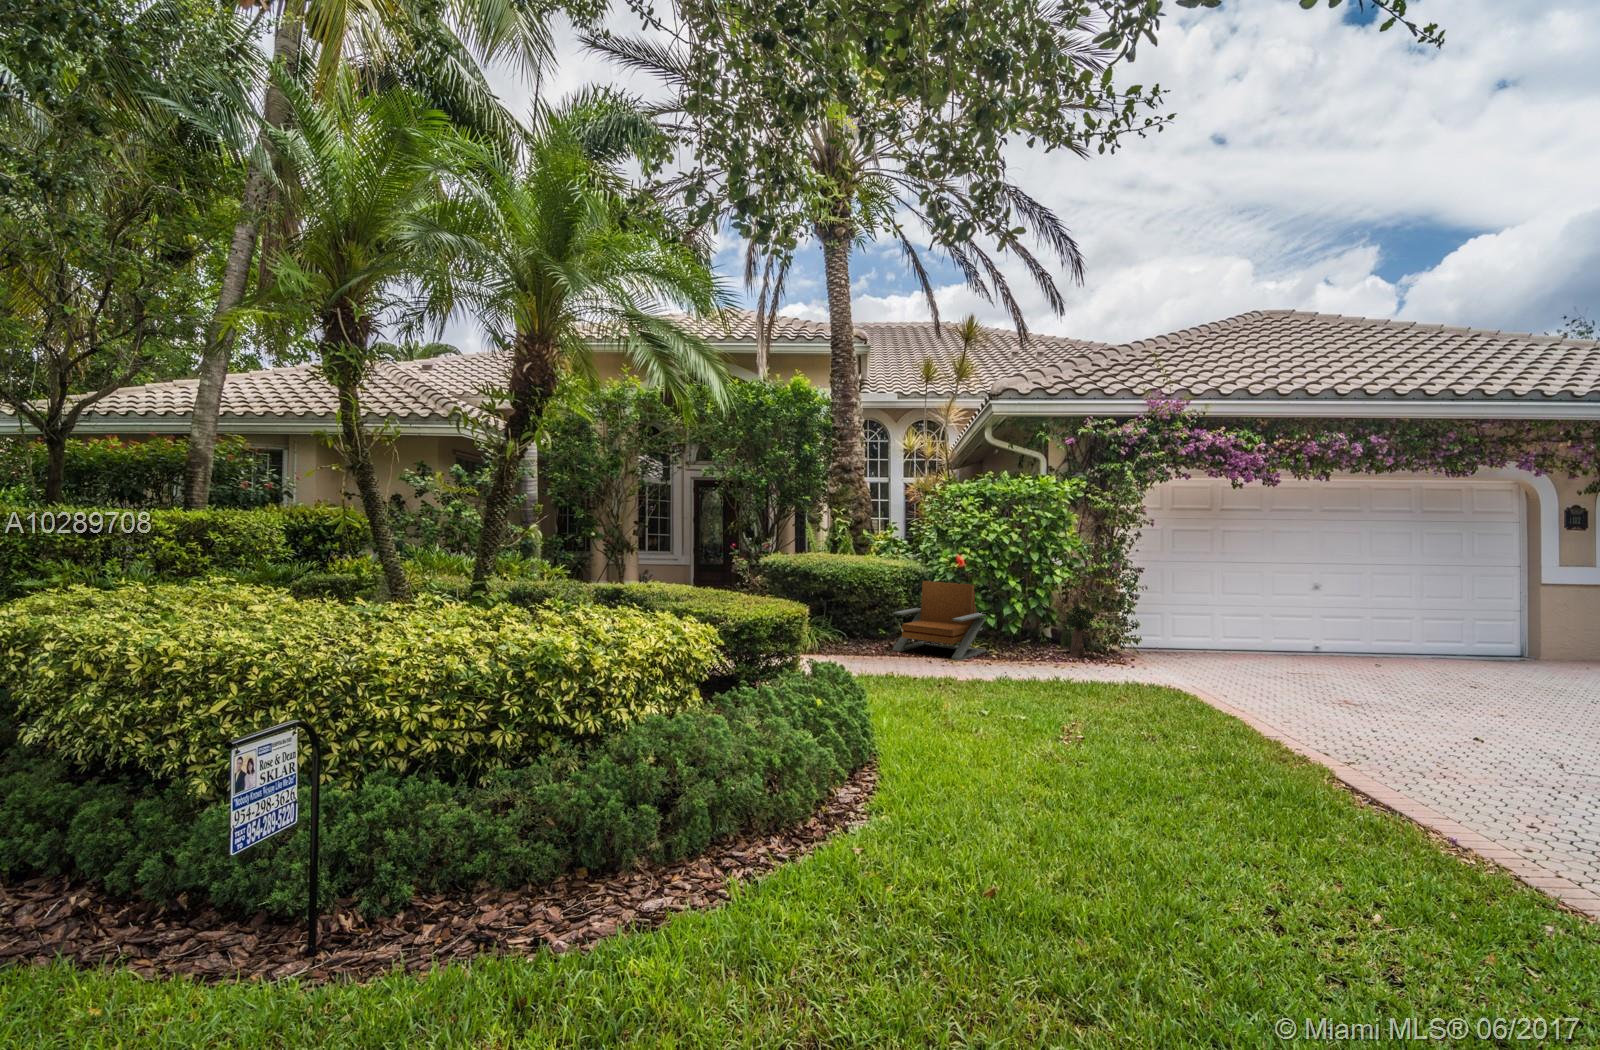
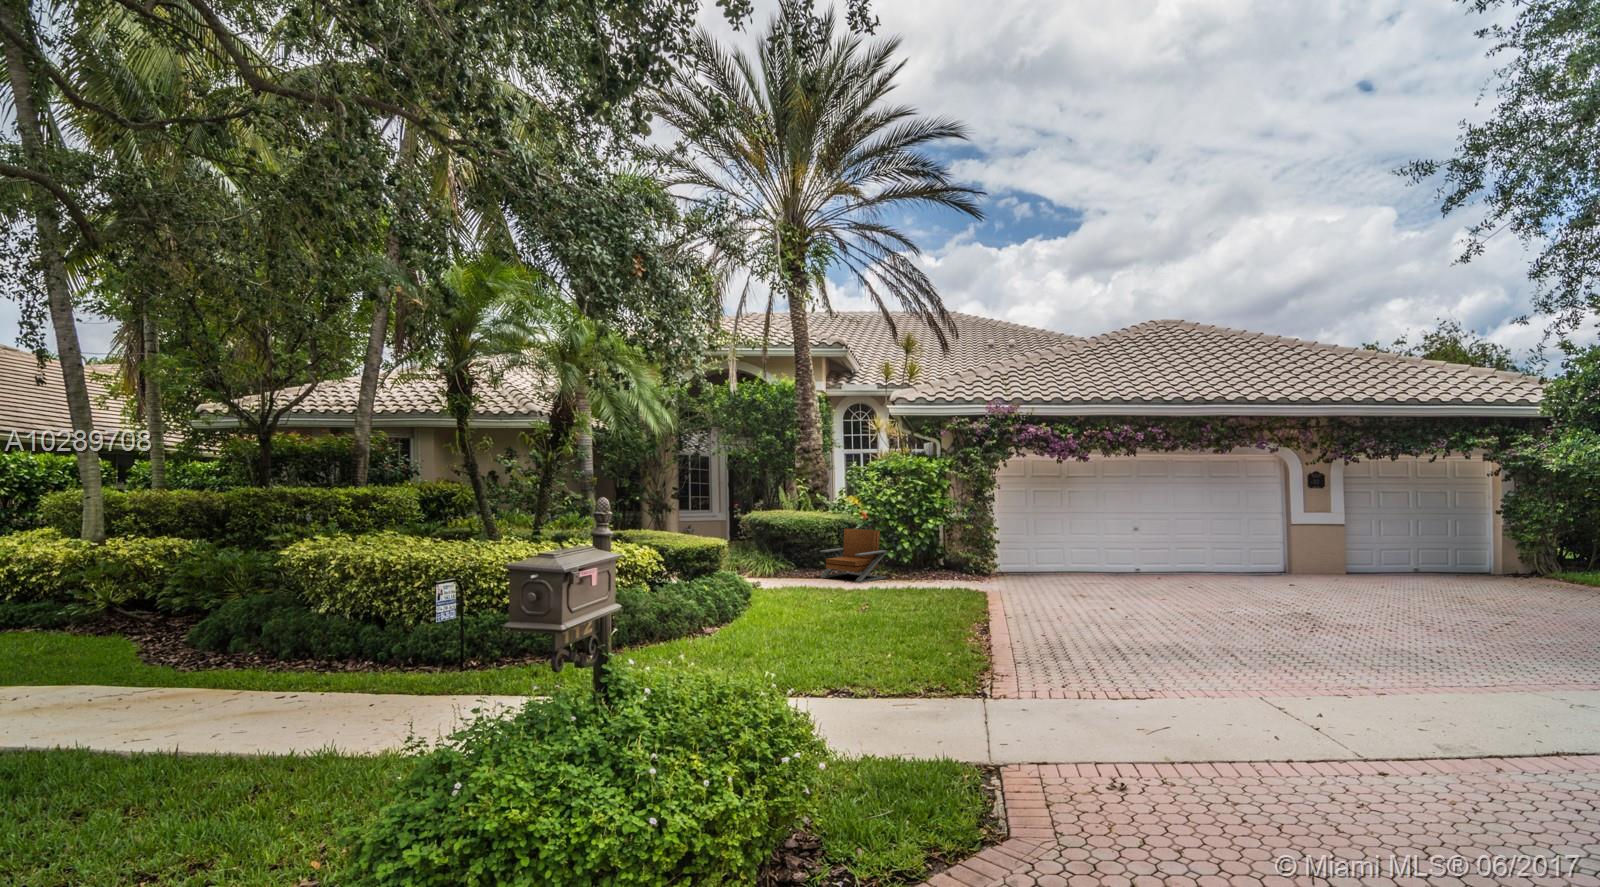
potted plant: present [1061,604,1096,657] -> none [938,543,964,581]

